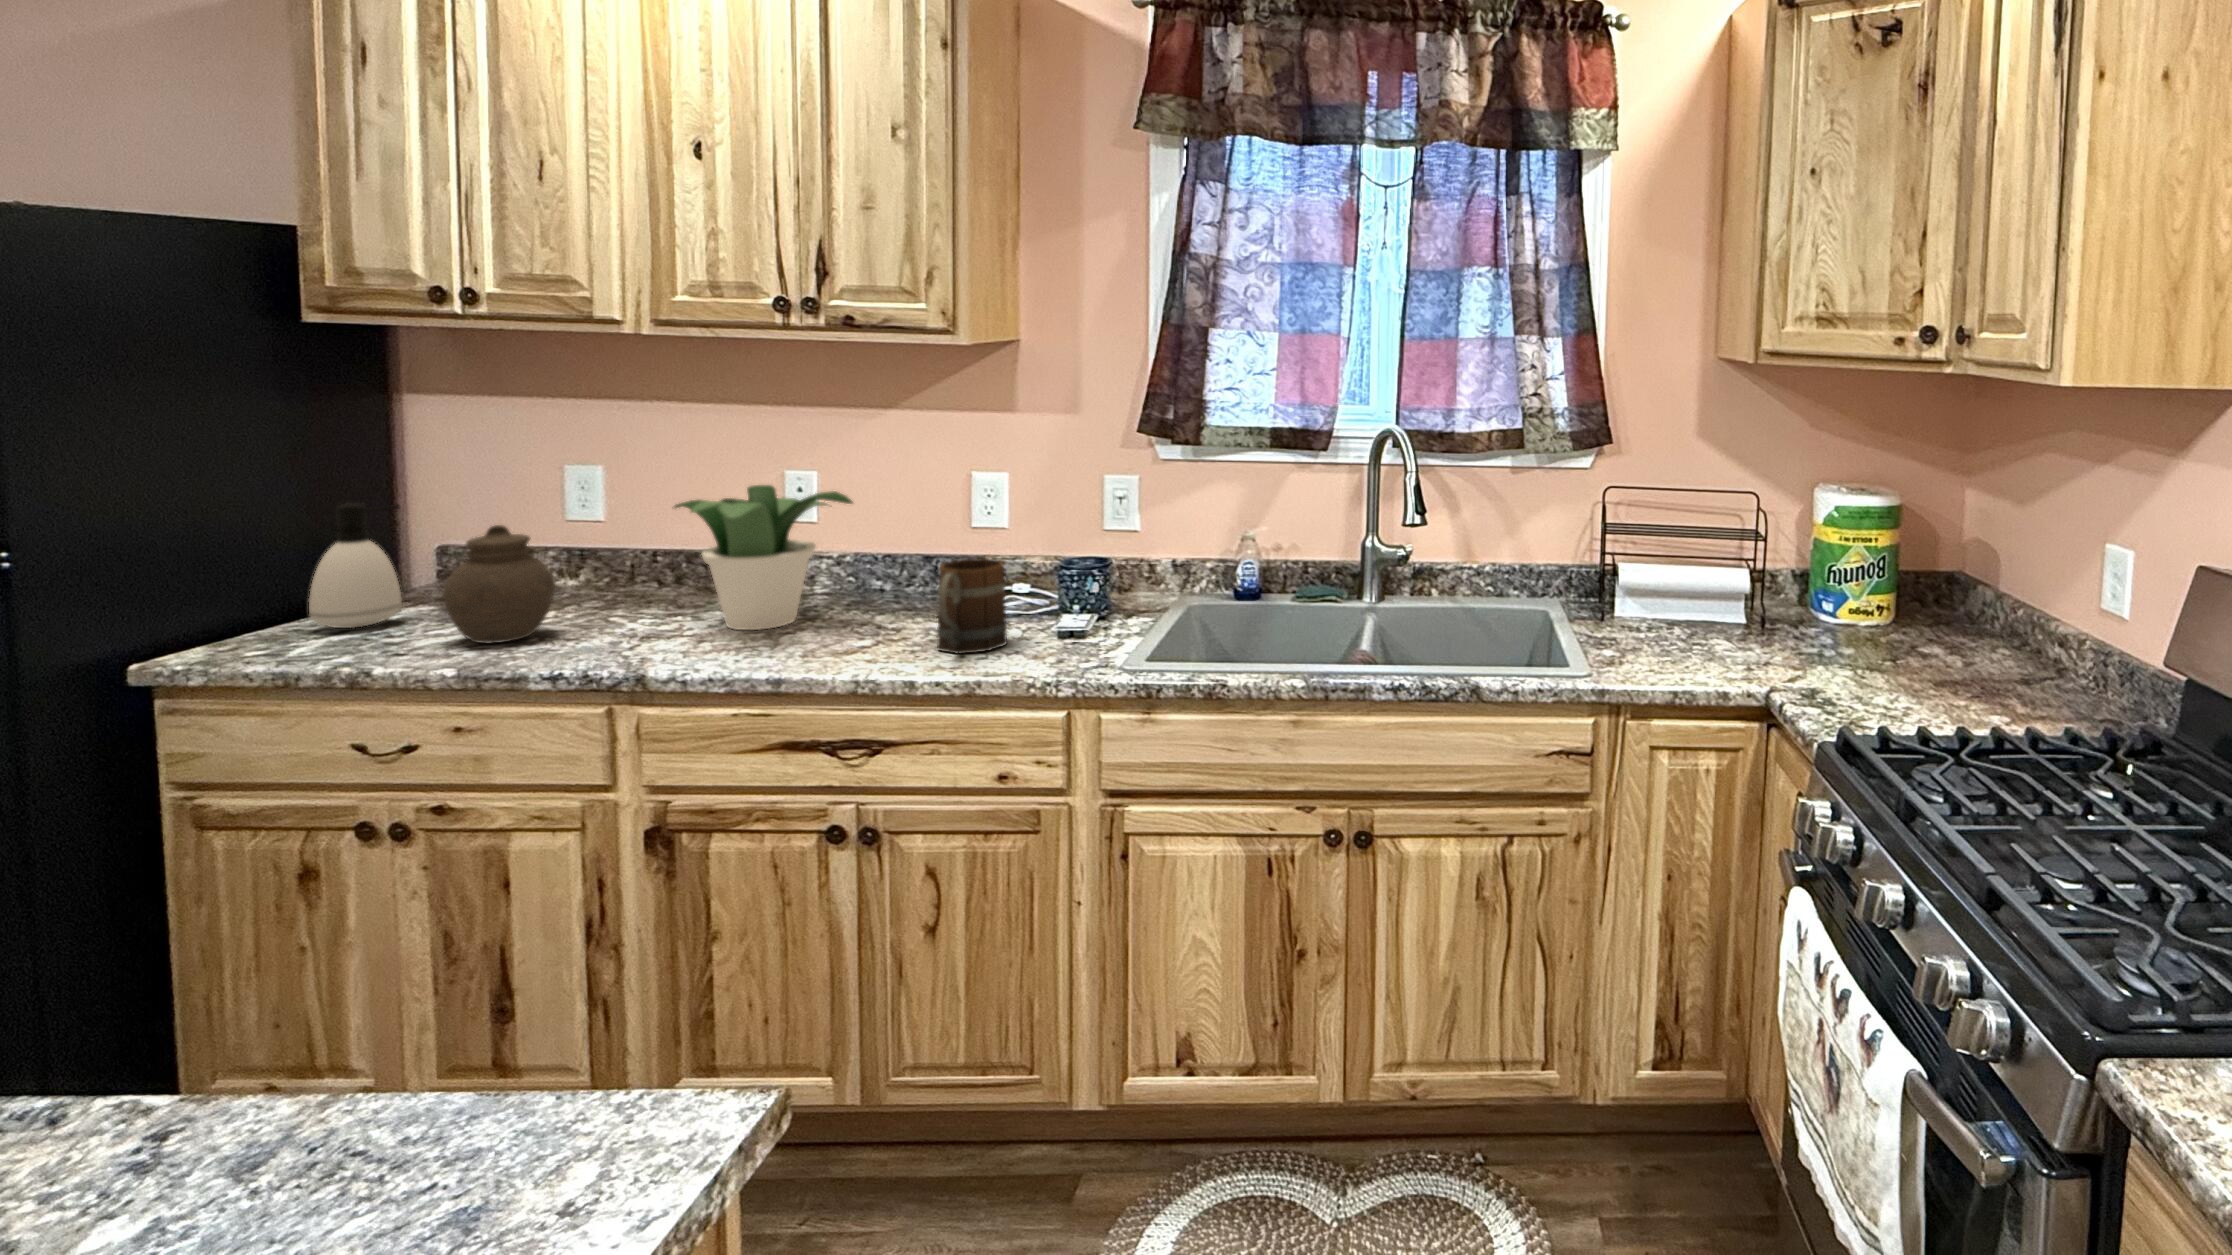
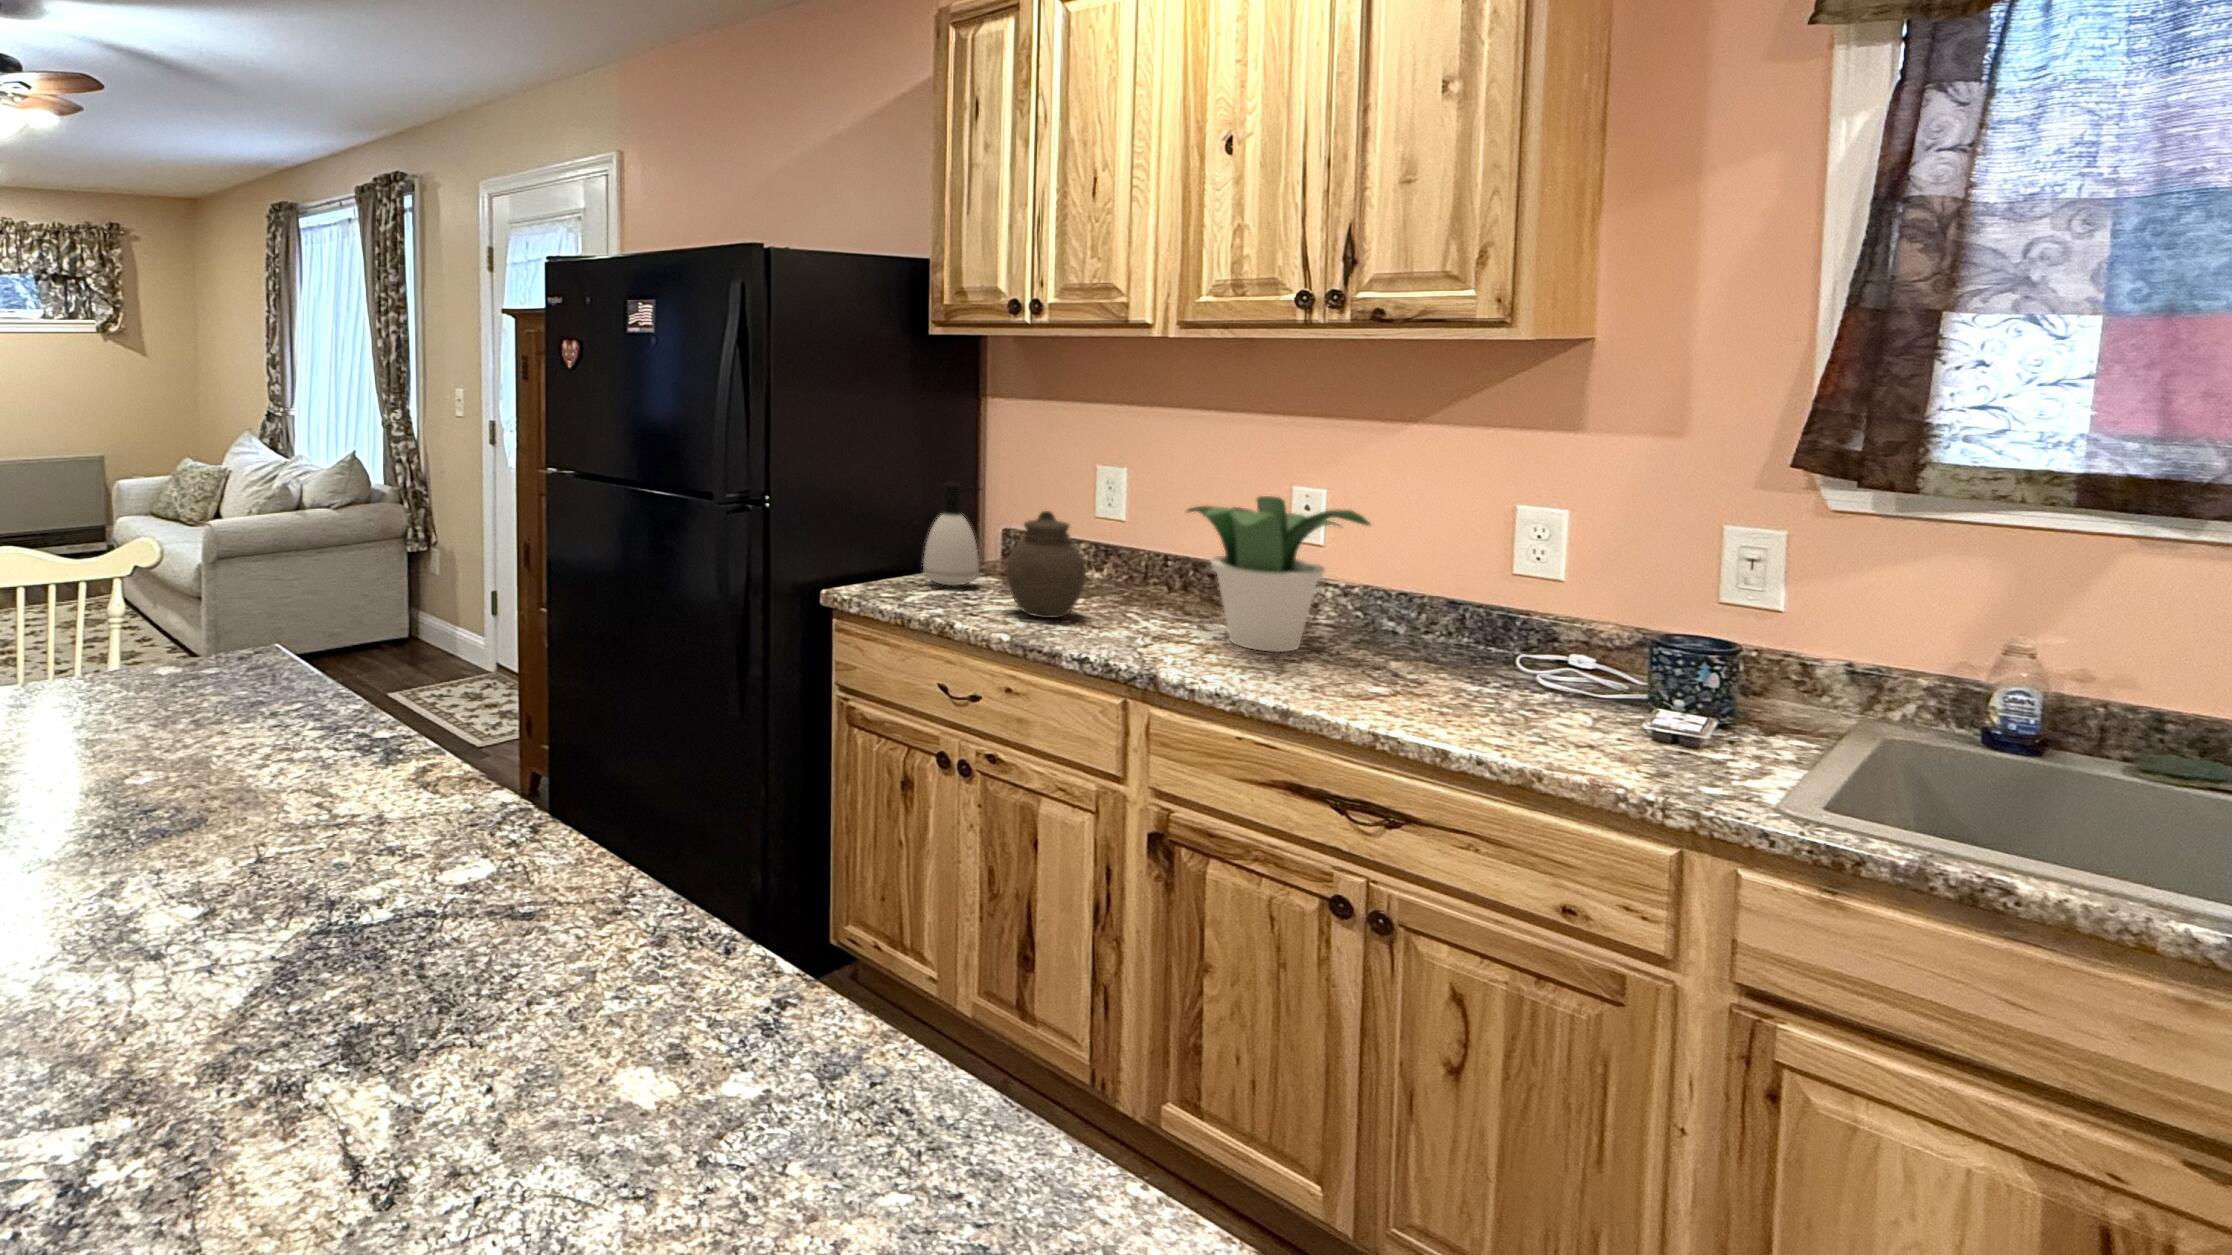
mug: present [937,558,1007,654] -> none [1473,609,1575,735]

